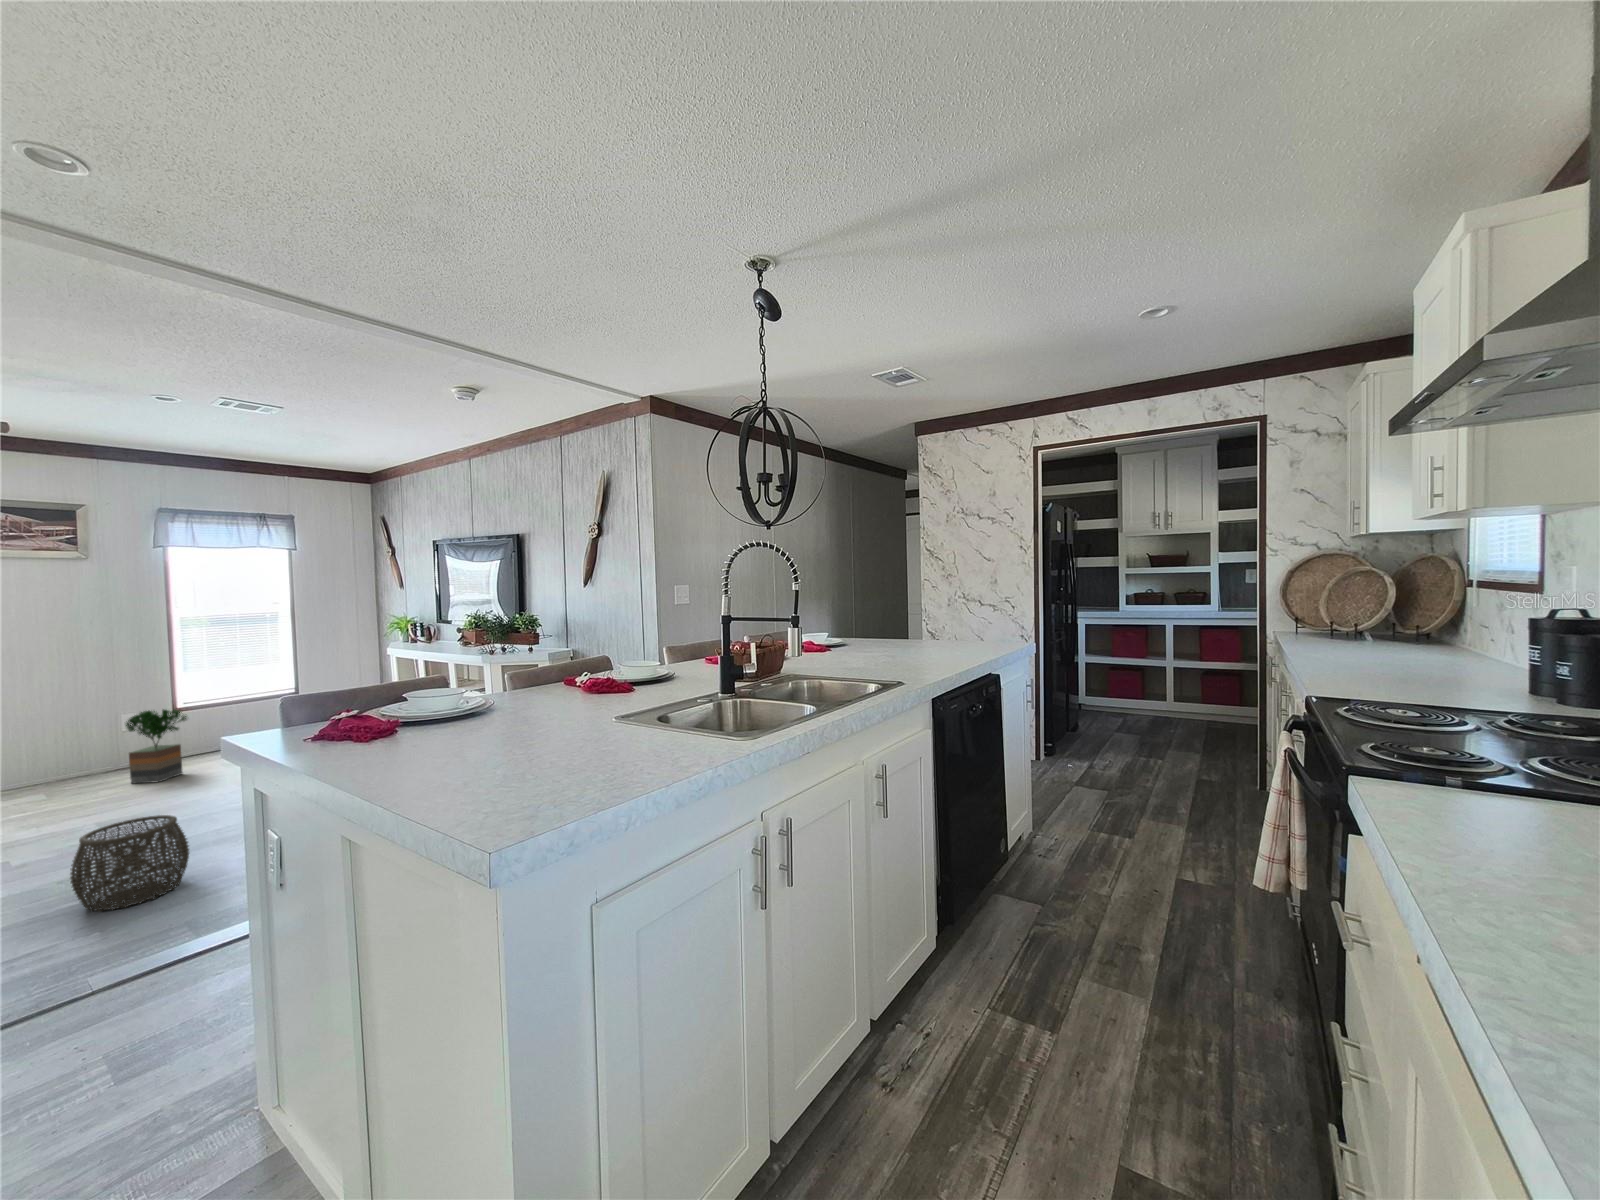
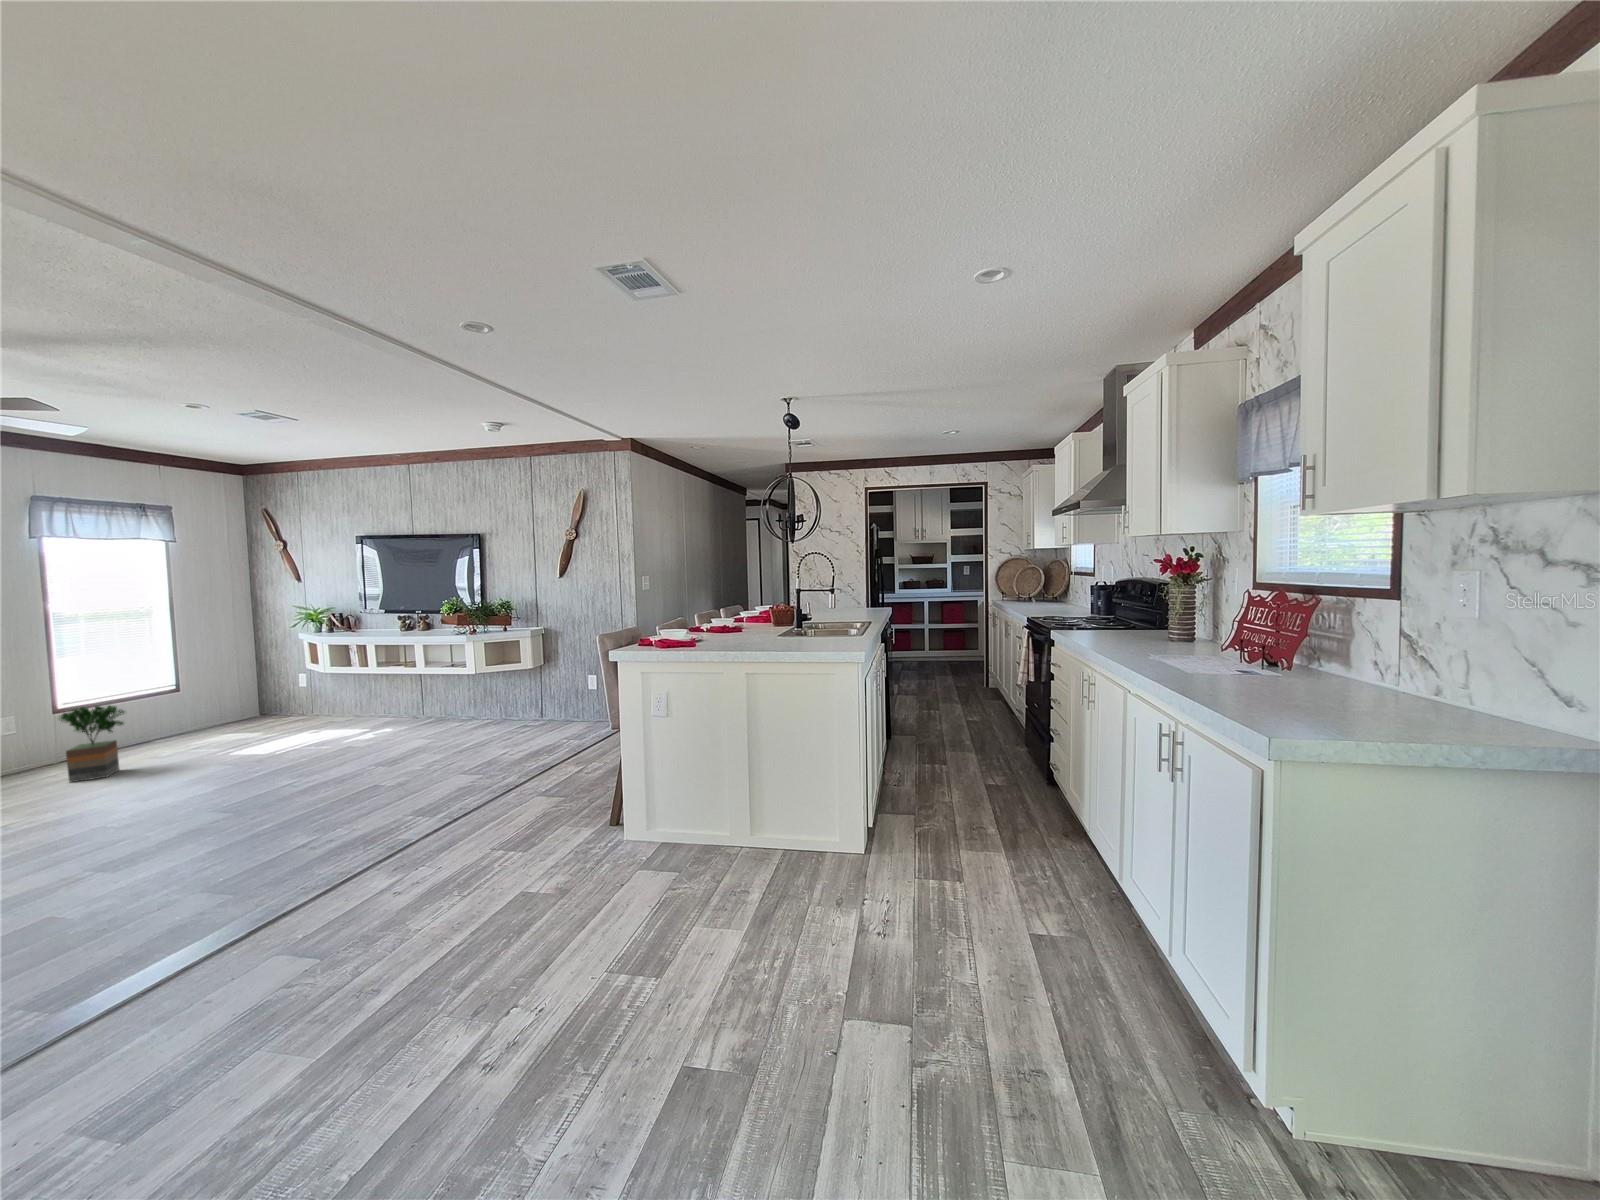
woven basket: present [70,815,189,912] -> none [276,758,357,828]

